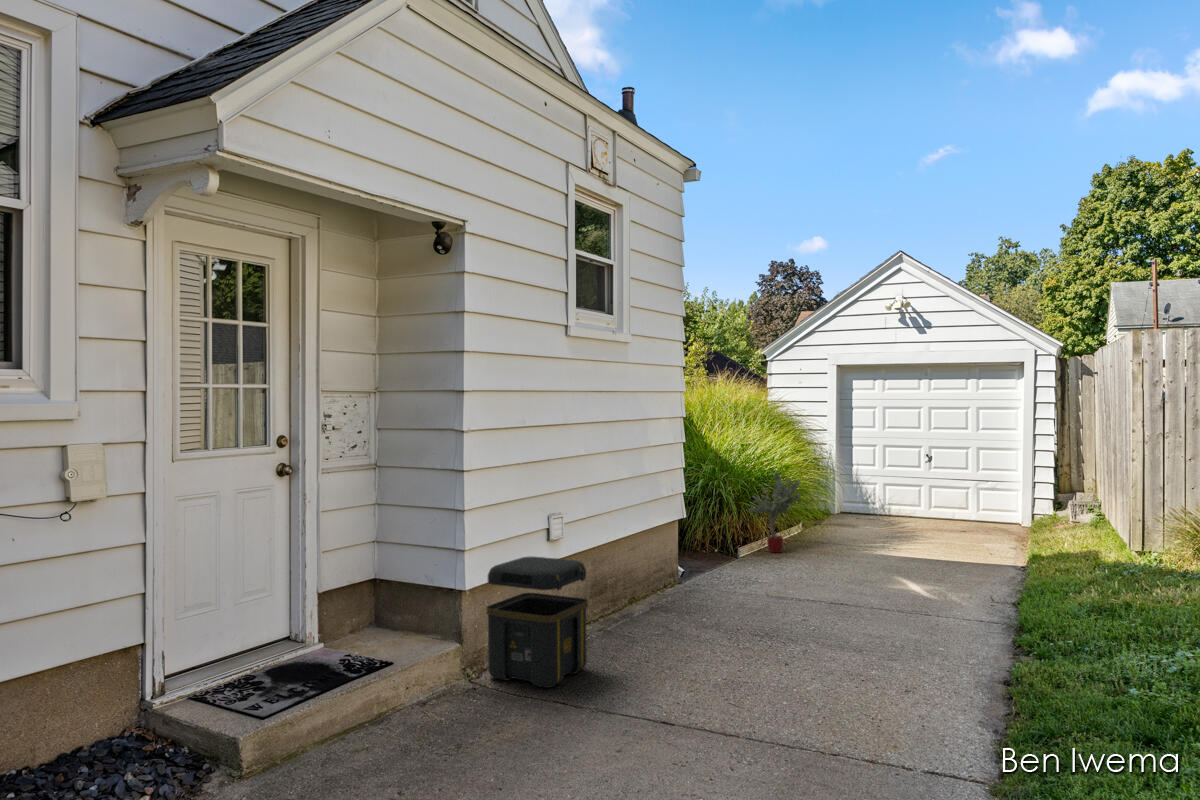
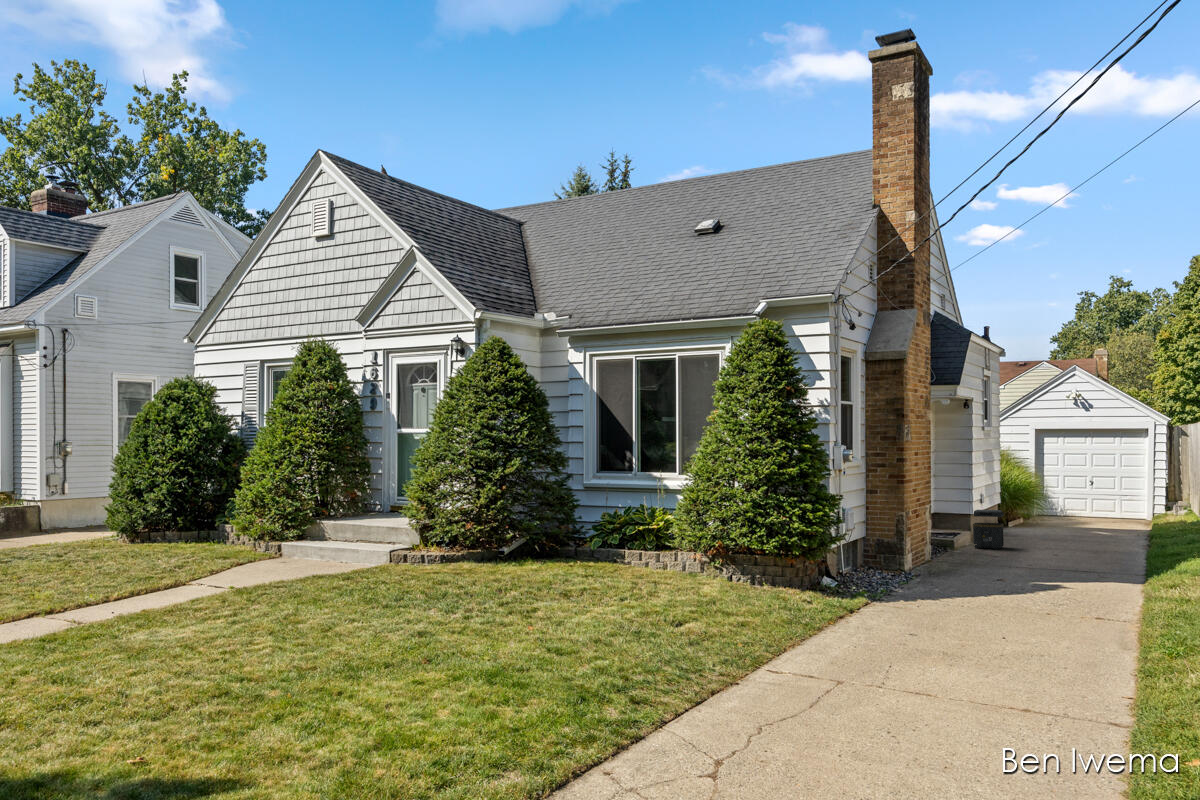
potted tree: present [749,472,800,553] -> none [1009,487,1037,528]

